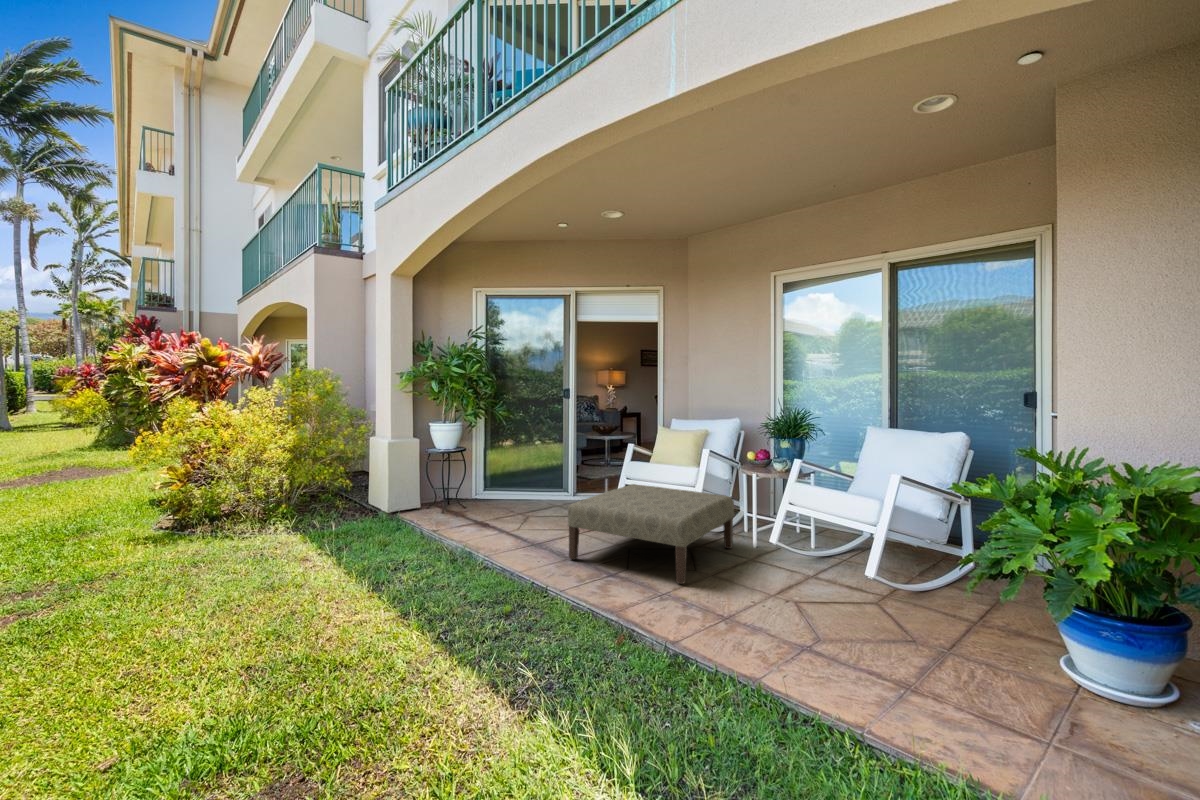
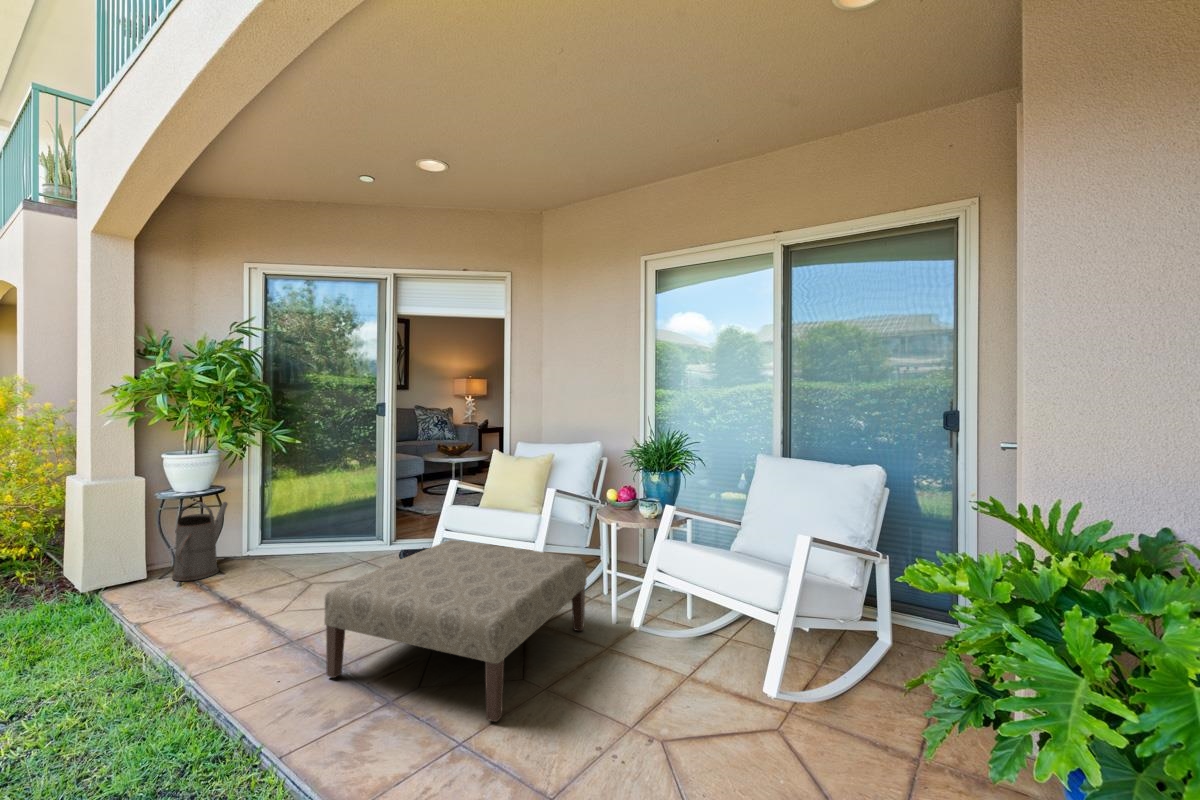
watering can: none [441,457,467,510] -> present [172,502,228,581]

